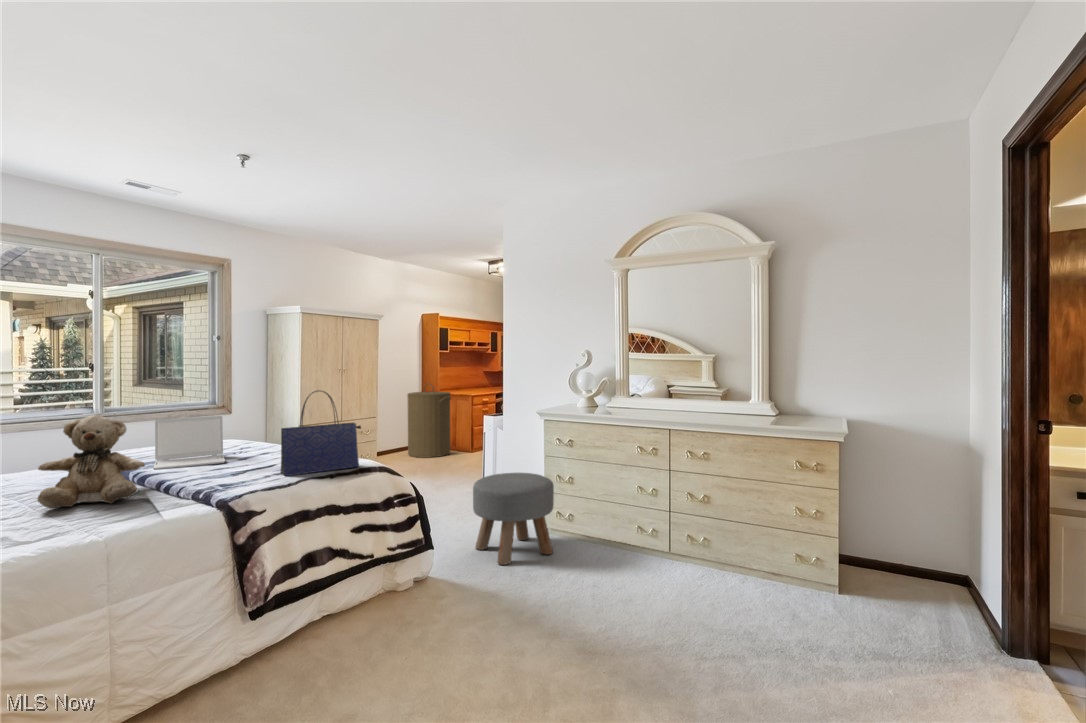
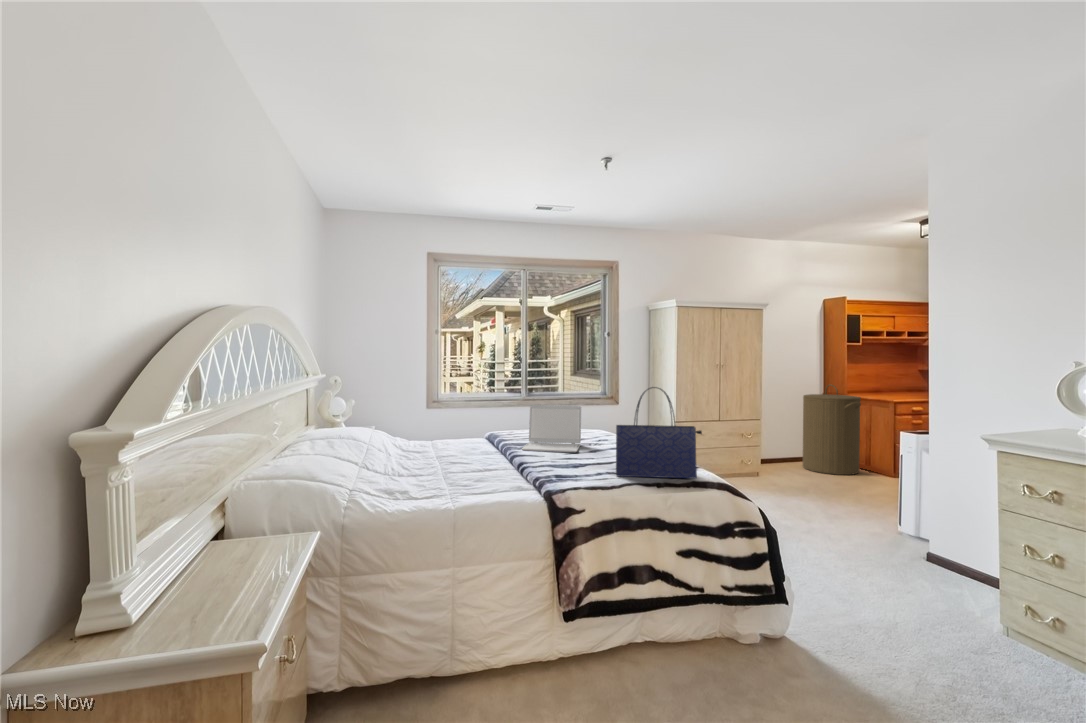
teddy bear: present [37,415,145,509] -> none [431,398,505,477]
ottoman: present [473,473,554,565] -> none [859,519,1007,667]

